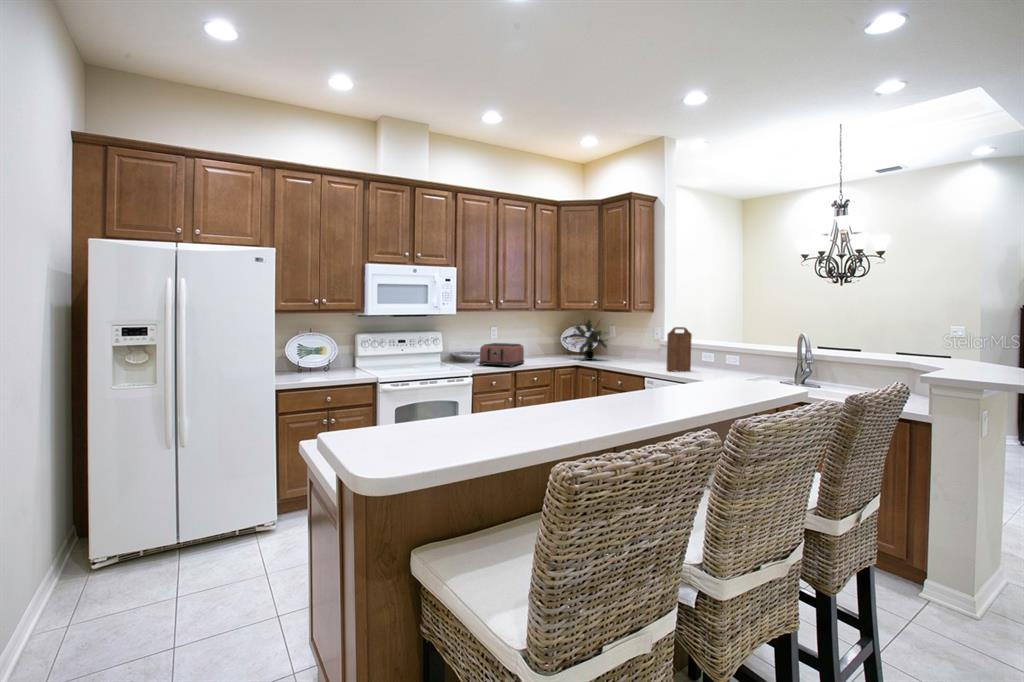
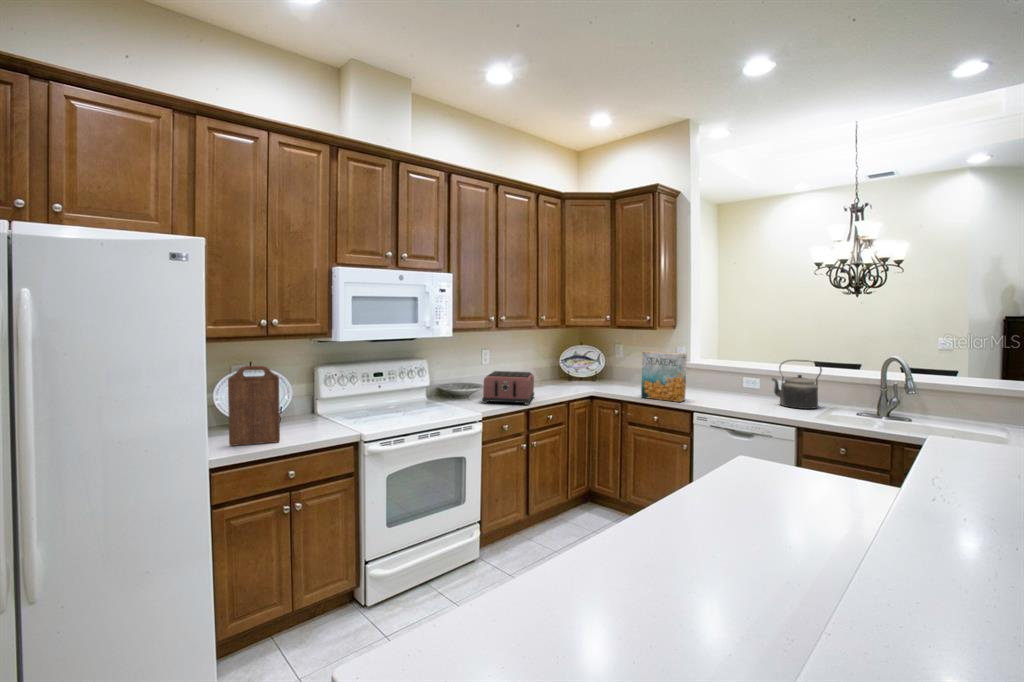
potted plant: present [573,320,606,360] -> none [578,336,629,388]
cutting board: present [666,327,692,371] -> present [228,366,280,446]
cereal box: none [610,329,645,369] -> present [641,351,687,402]
kettle: none [714,334,754,375] -> present [772,360,822,409]

